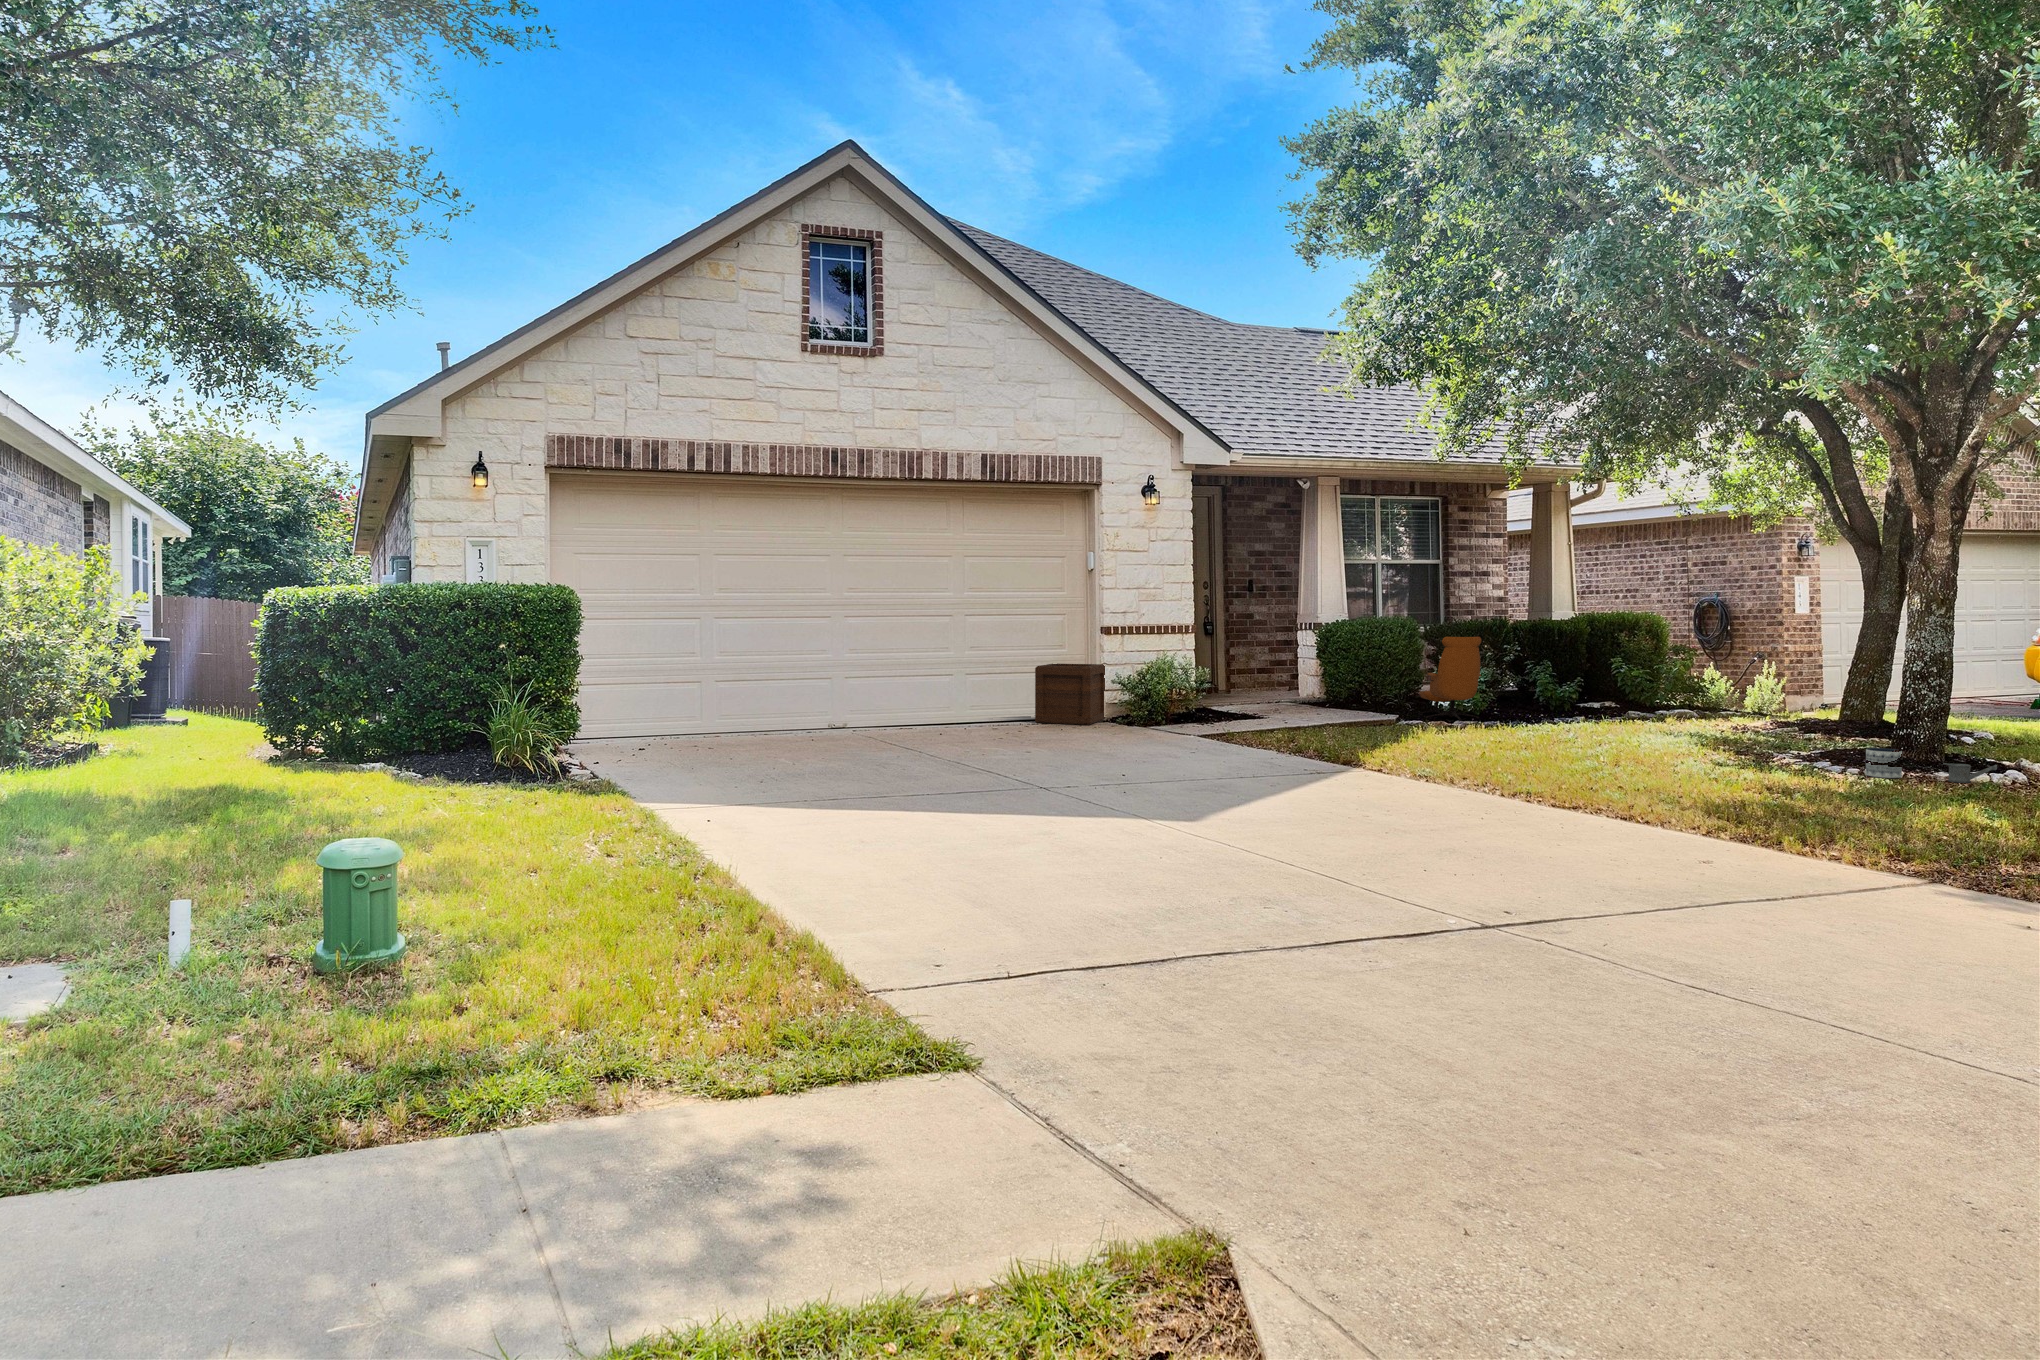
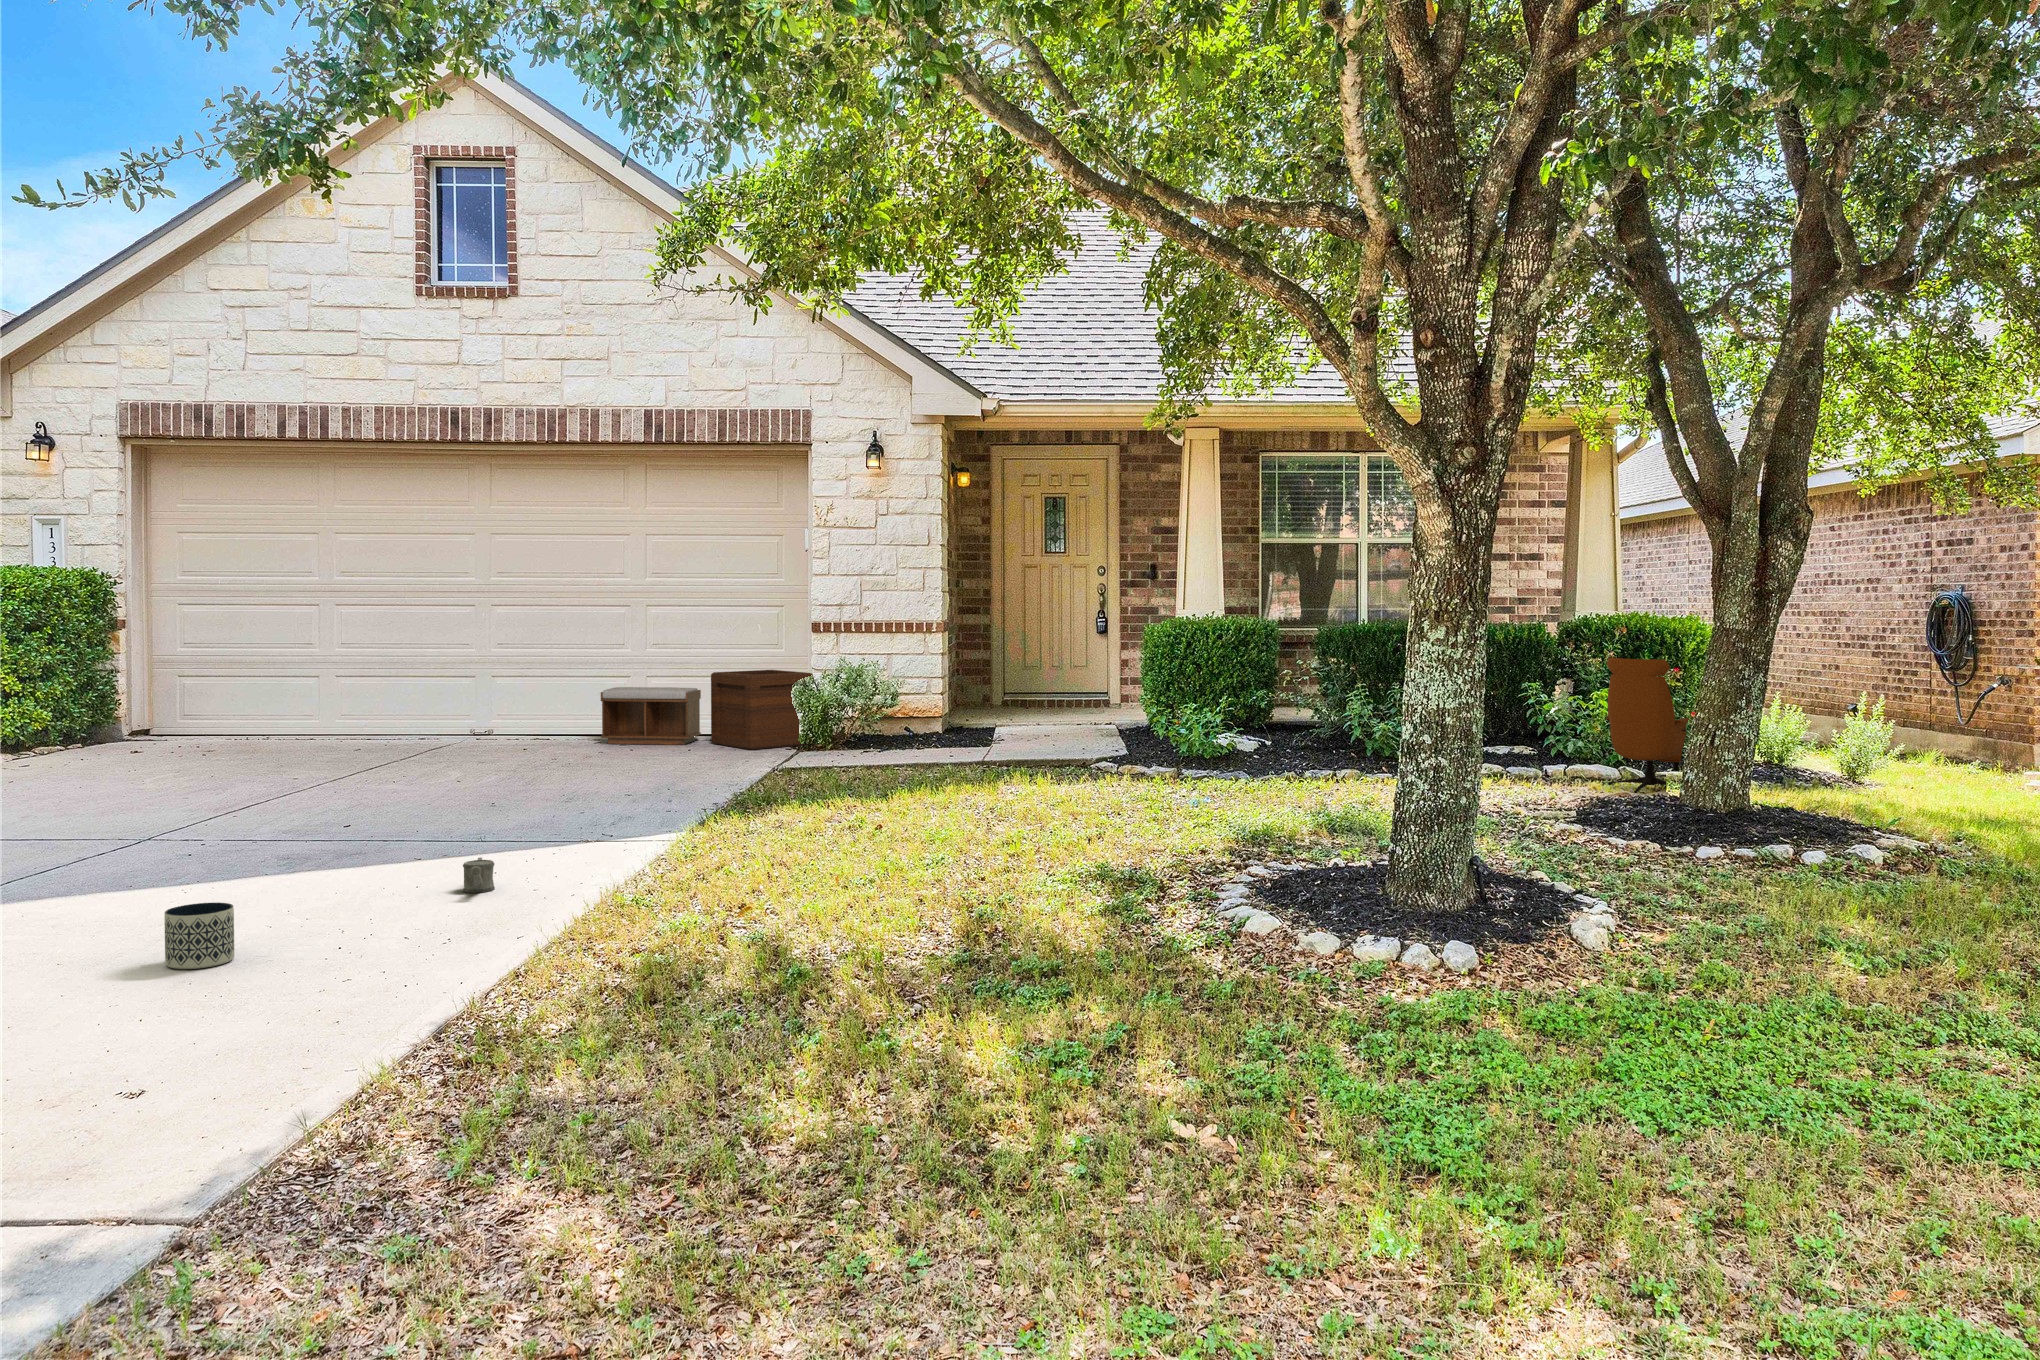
lounge chair: present [1418,637,1481,721] -> present [1606,658,1689,793]
bench: none [947,679,1025,727] -> present [601,687,701,745]
planter: present [1866,748,1902,778] -> present [164,902,234,969]
watering can: present [1939,763,1997,783] -> present [463,857,495,893]

